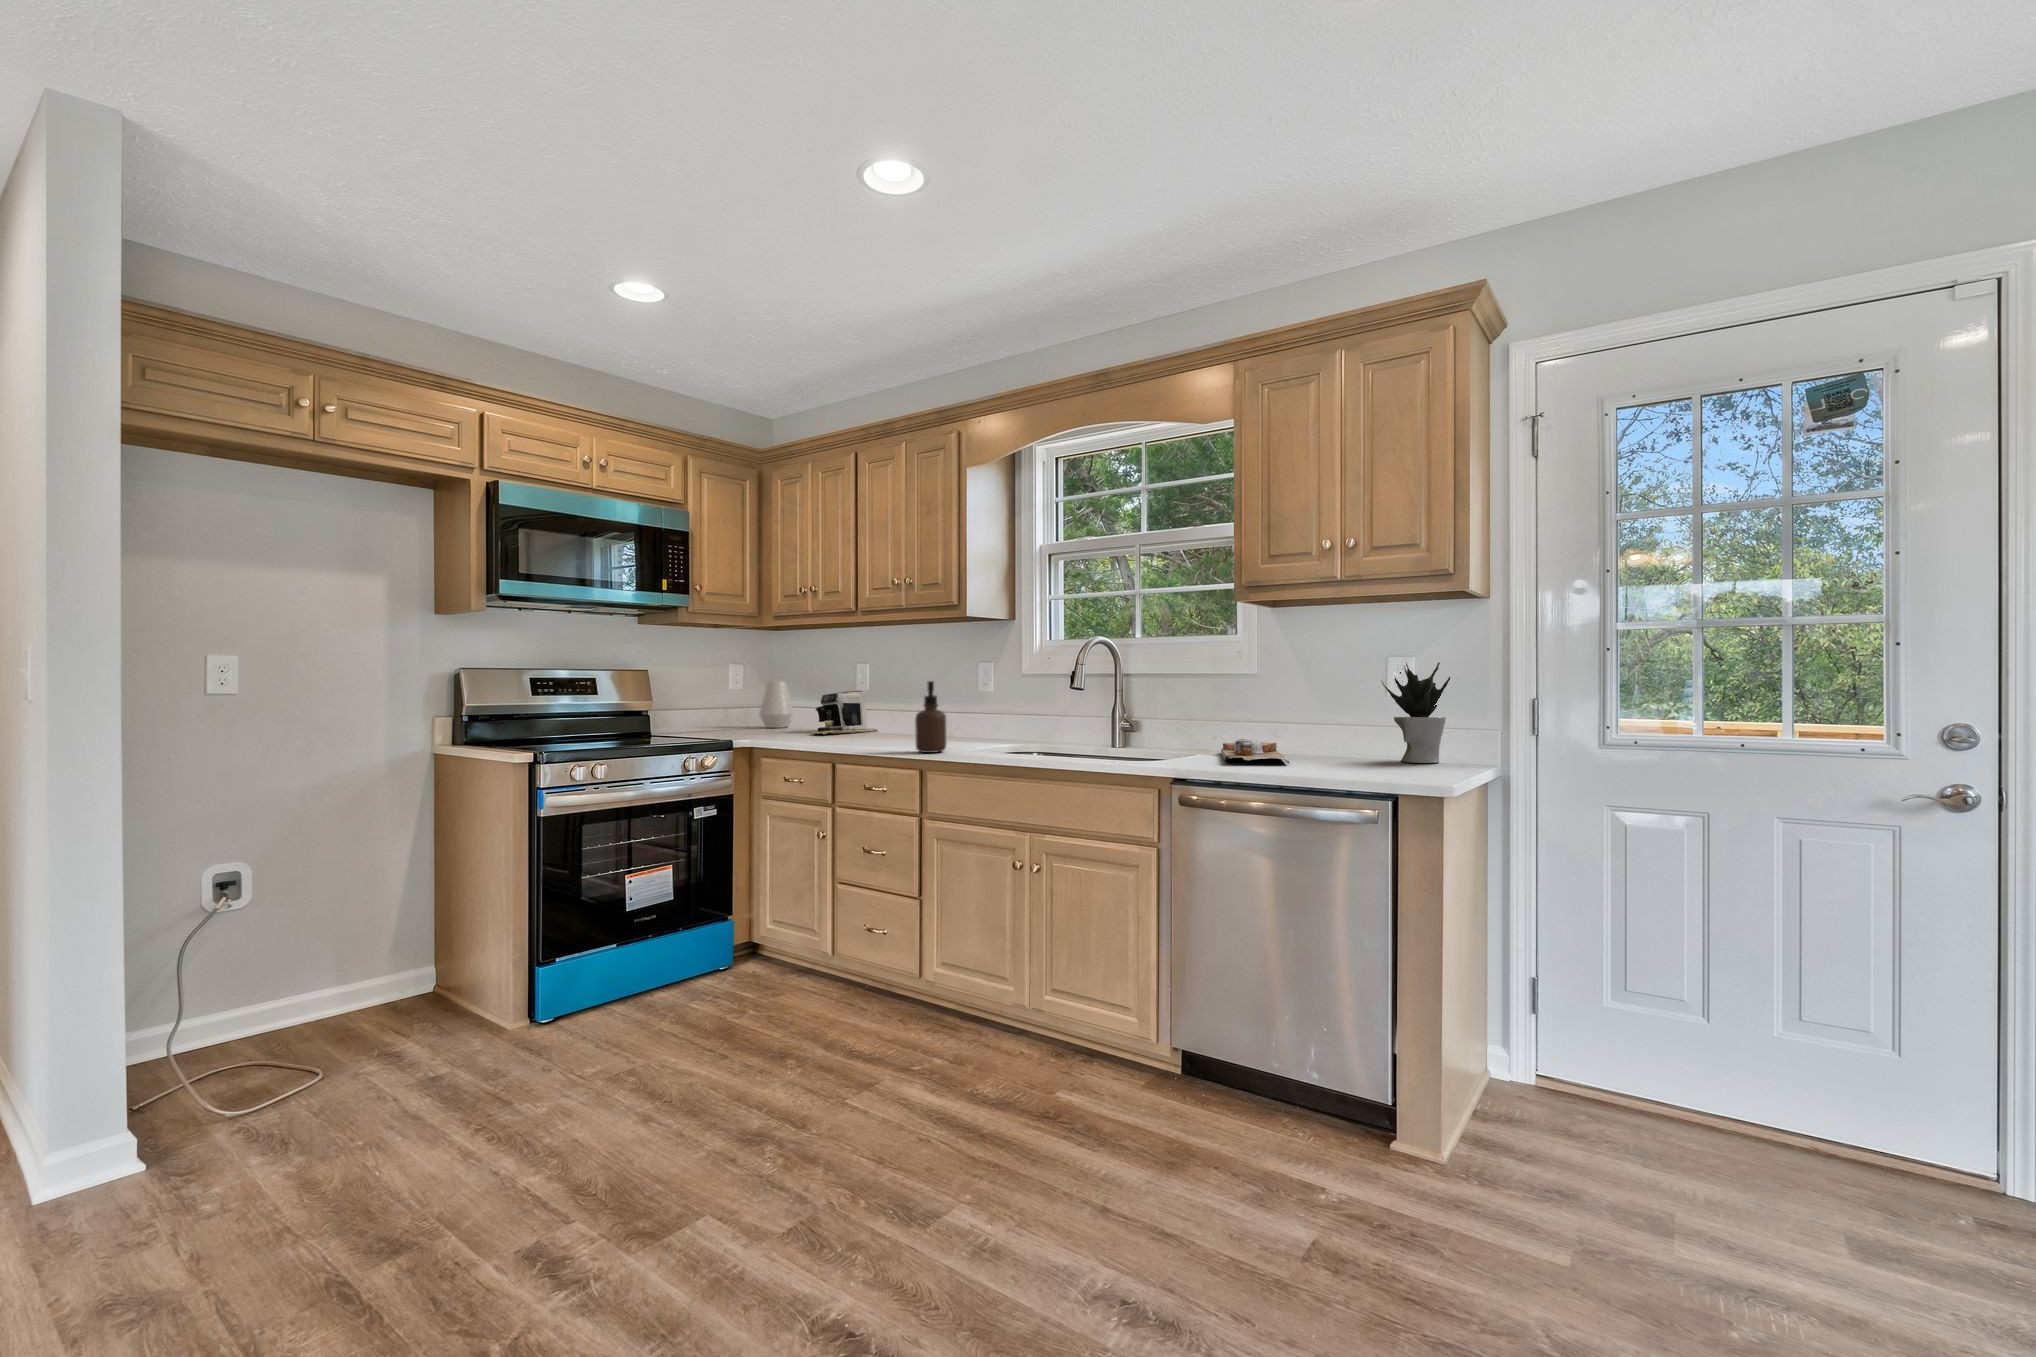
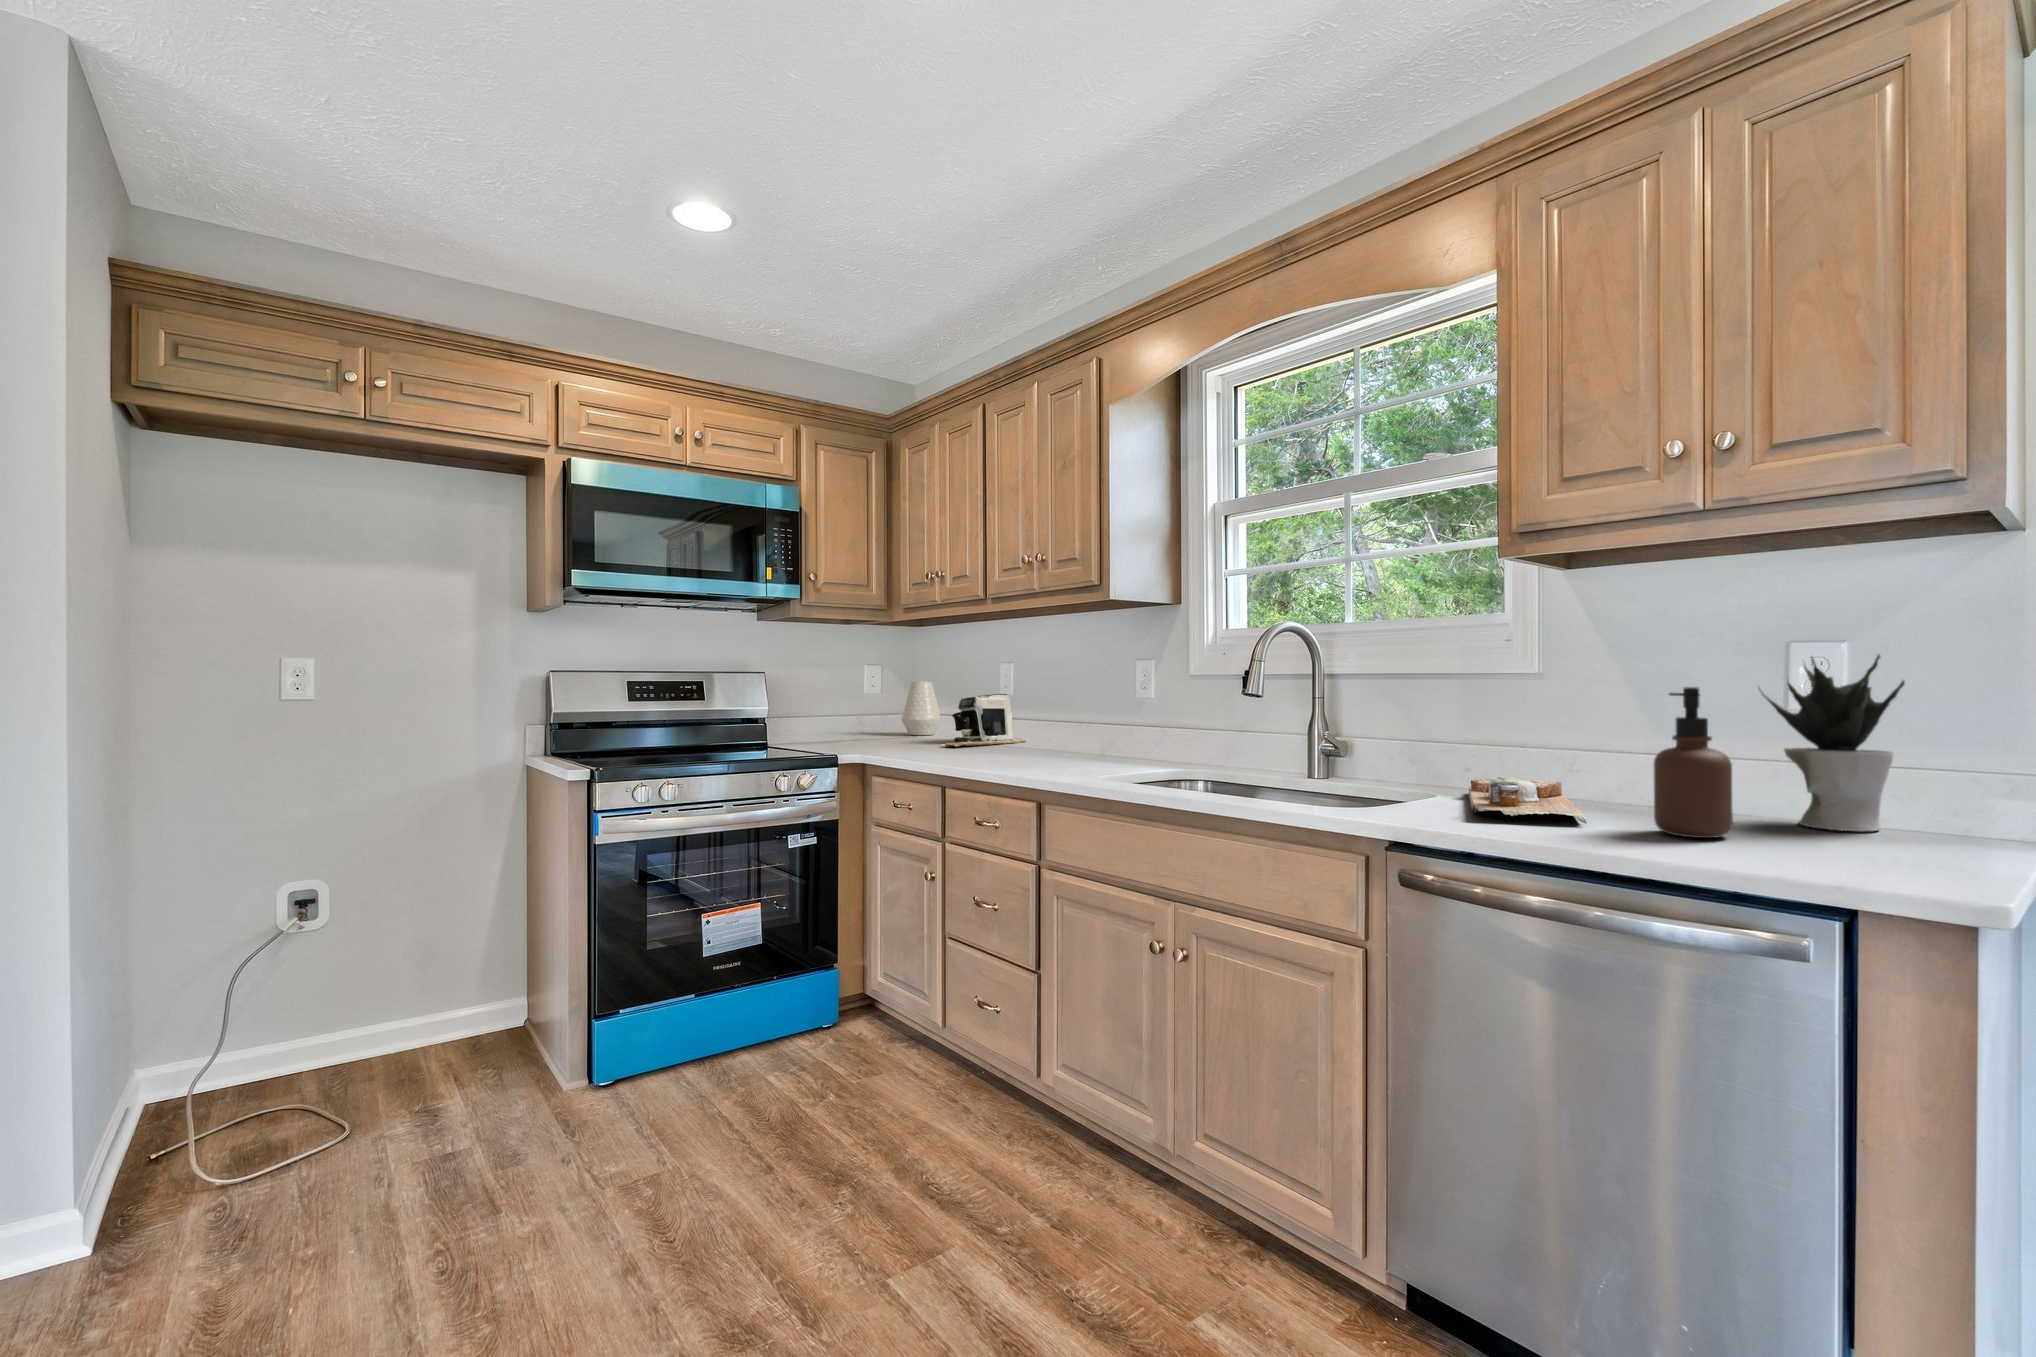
soap dispenser: present [915,681,946,753] -> present [1654,687,1733,838]

